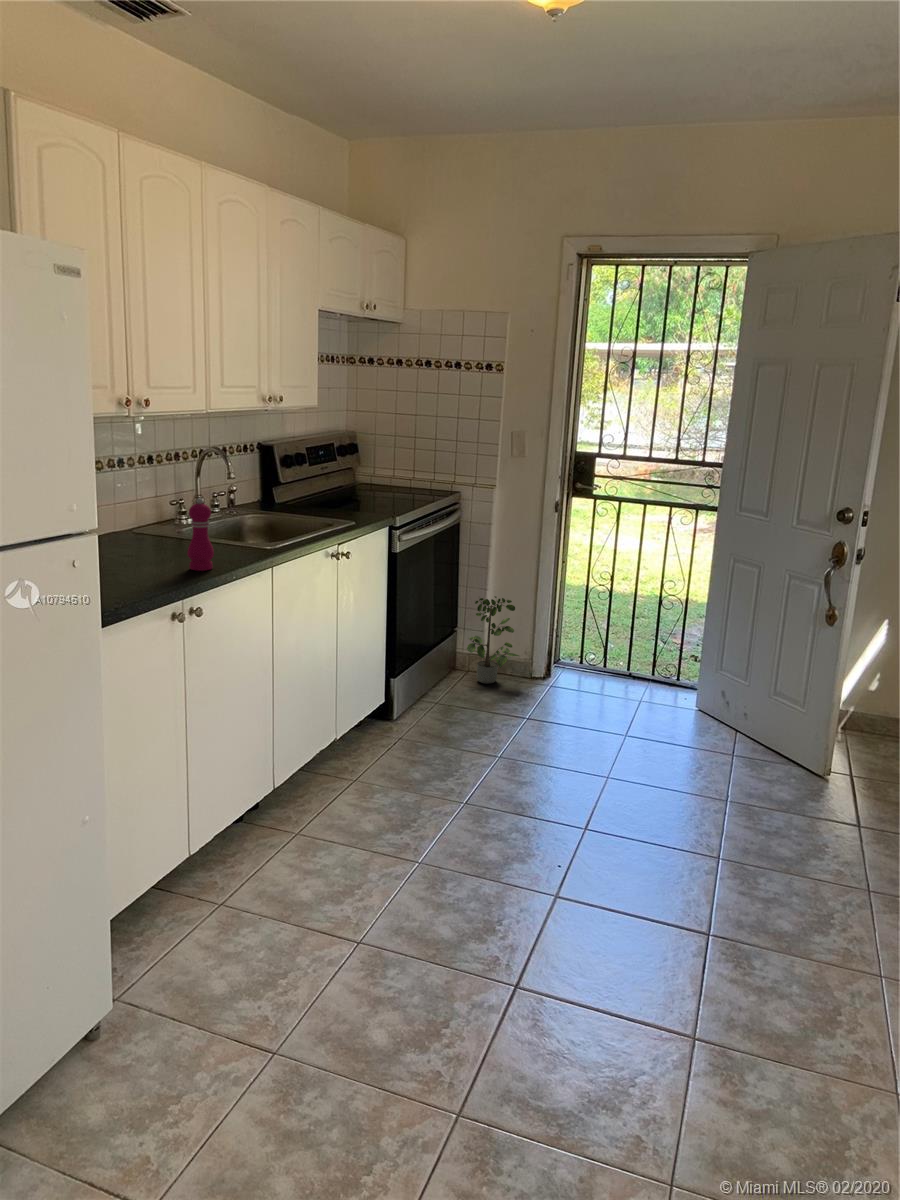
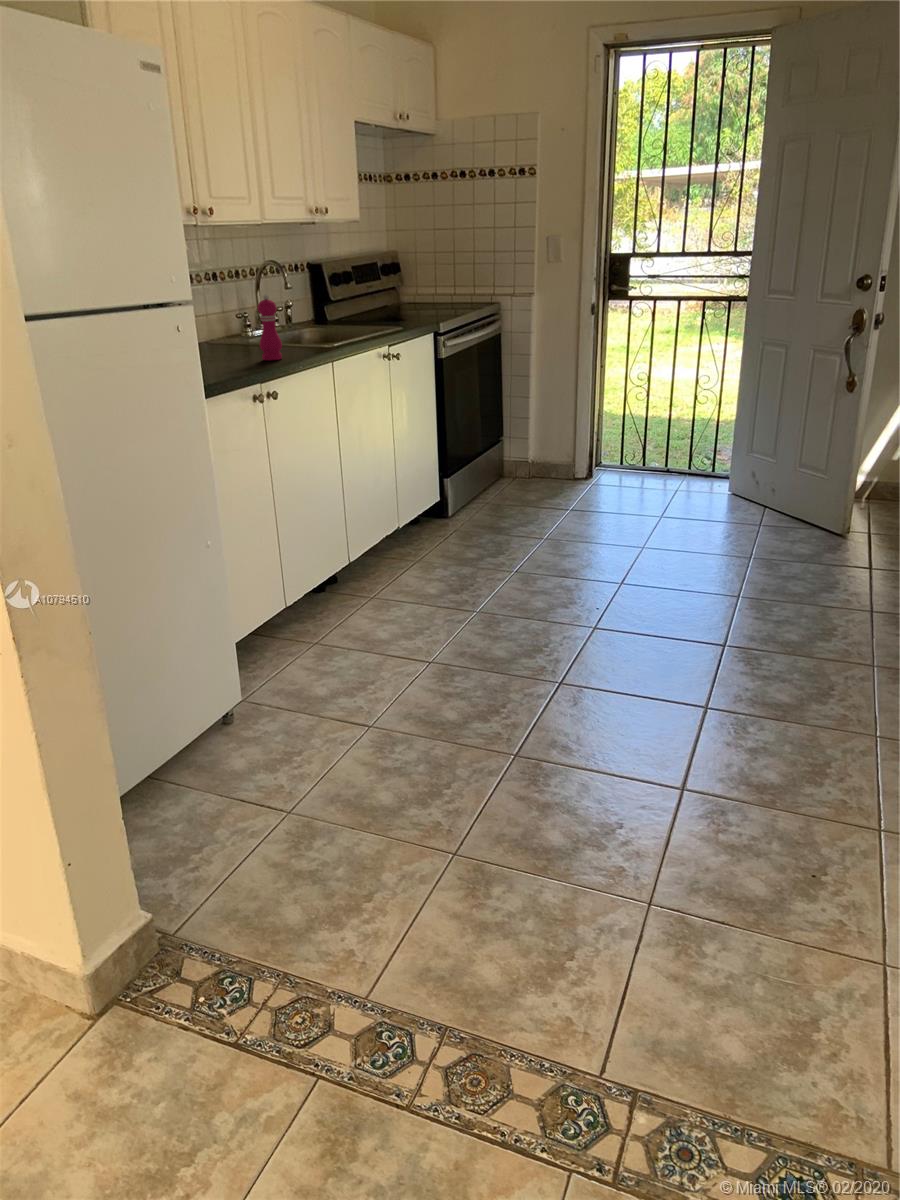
potted plant: present [467,596,519,684] -> none [513,400,565,486]

